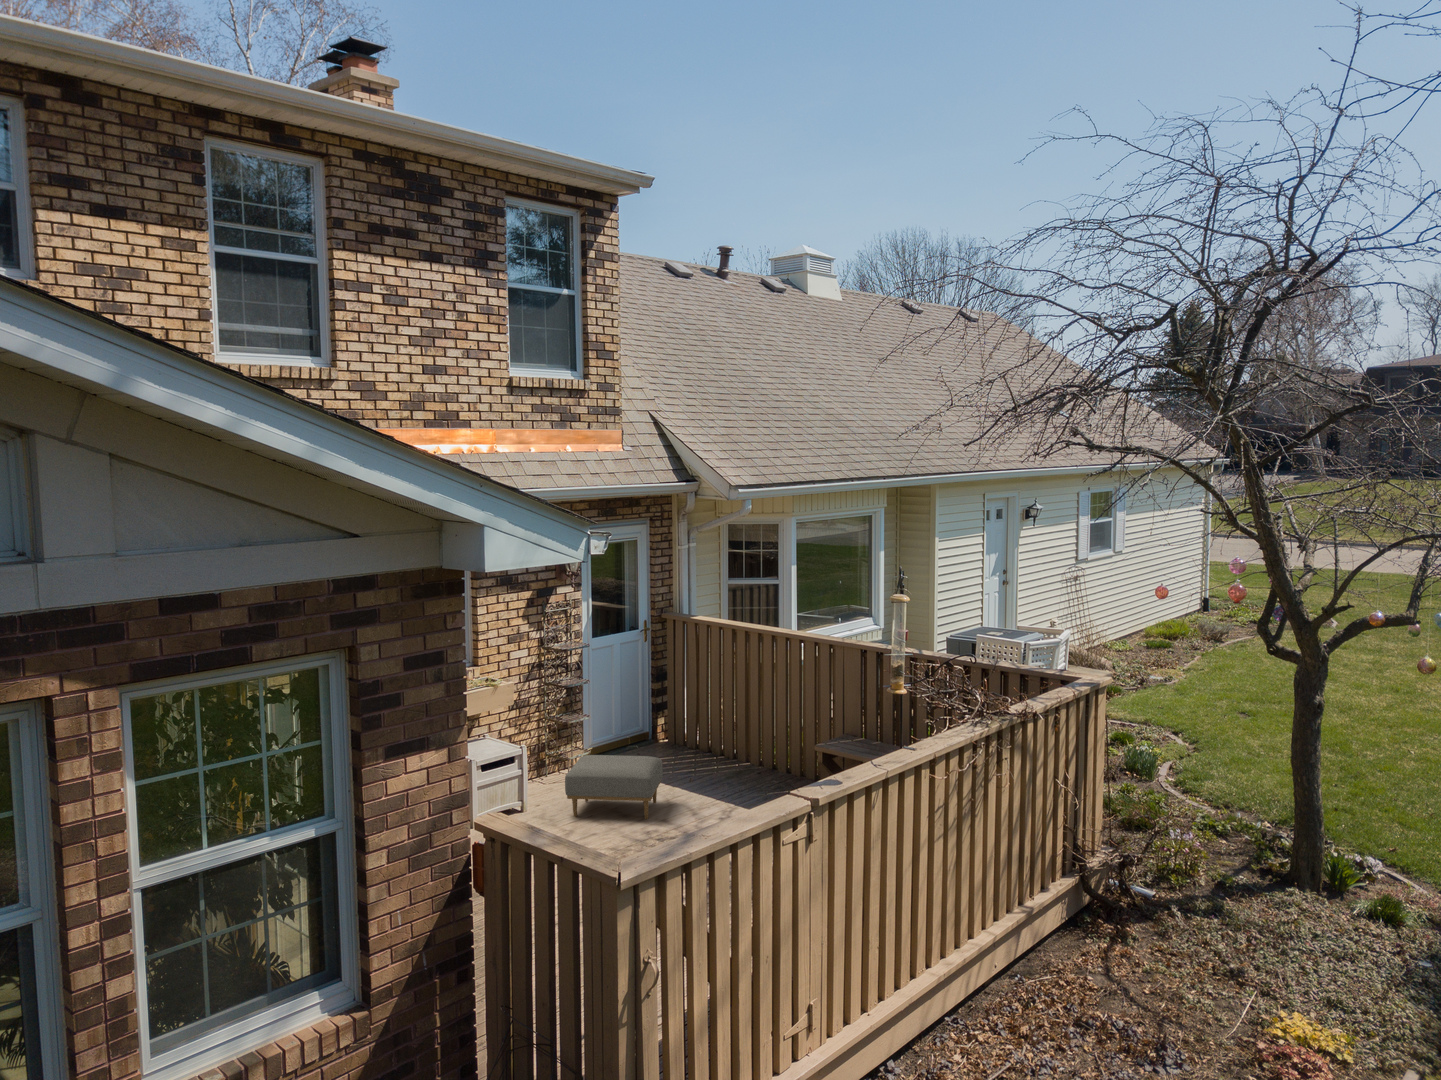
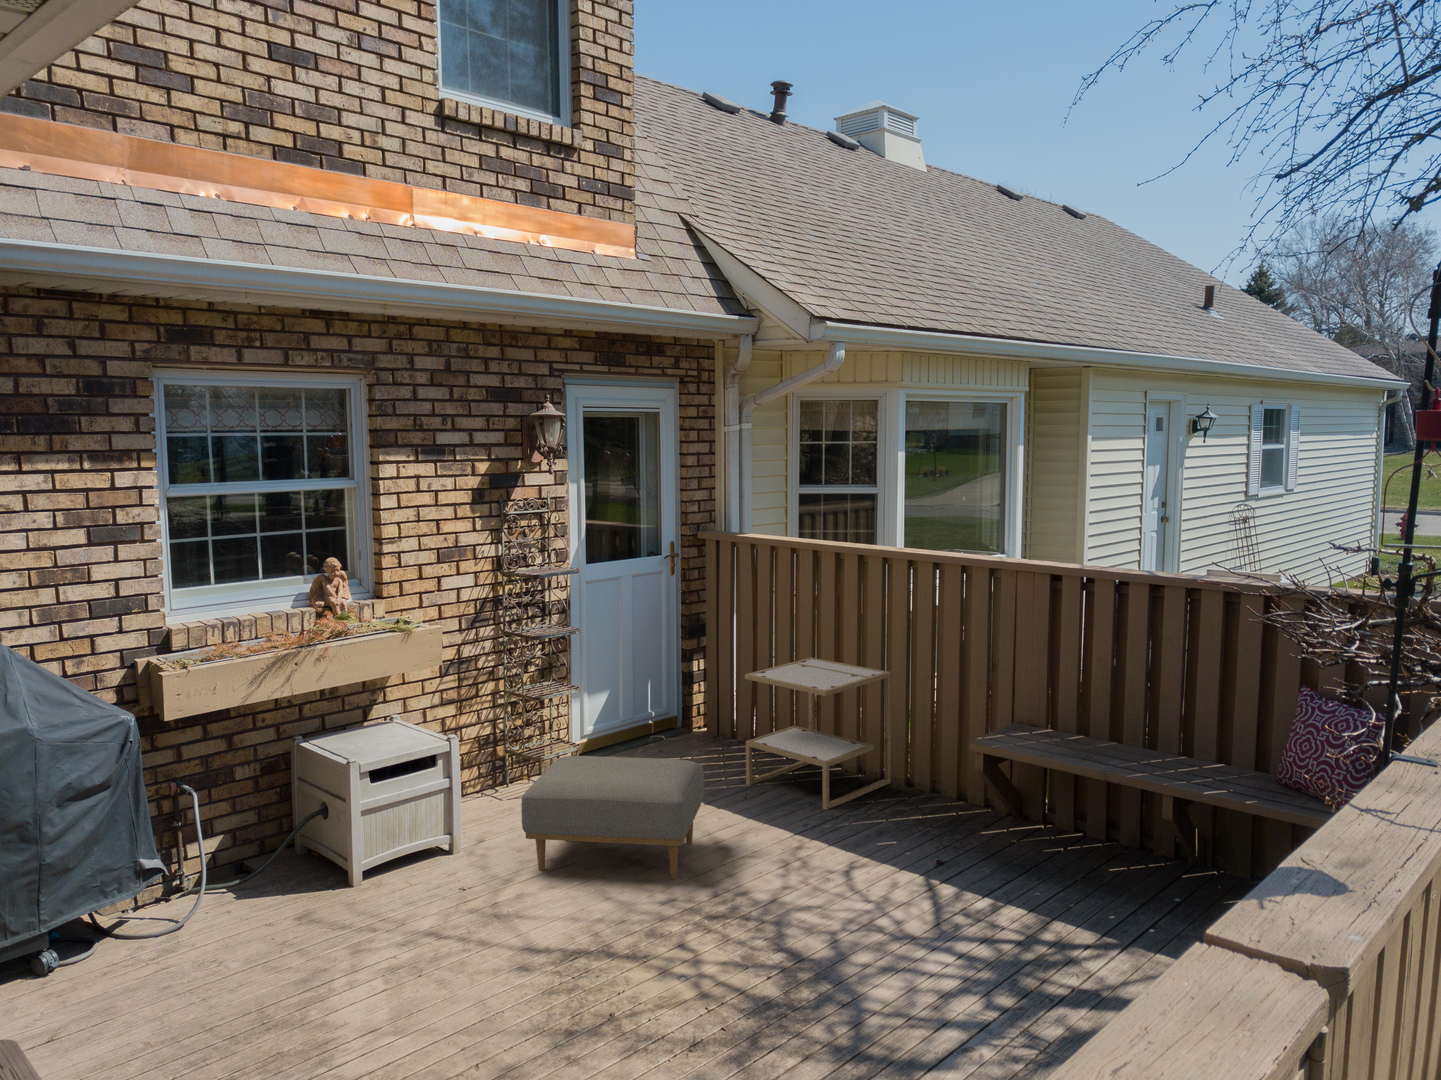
side table: none [688,696,774,786] -> present [745,658,891,810]

